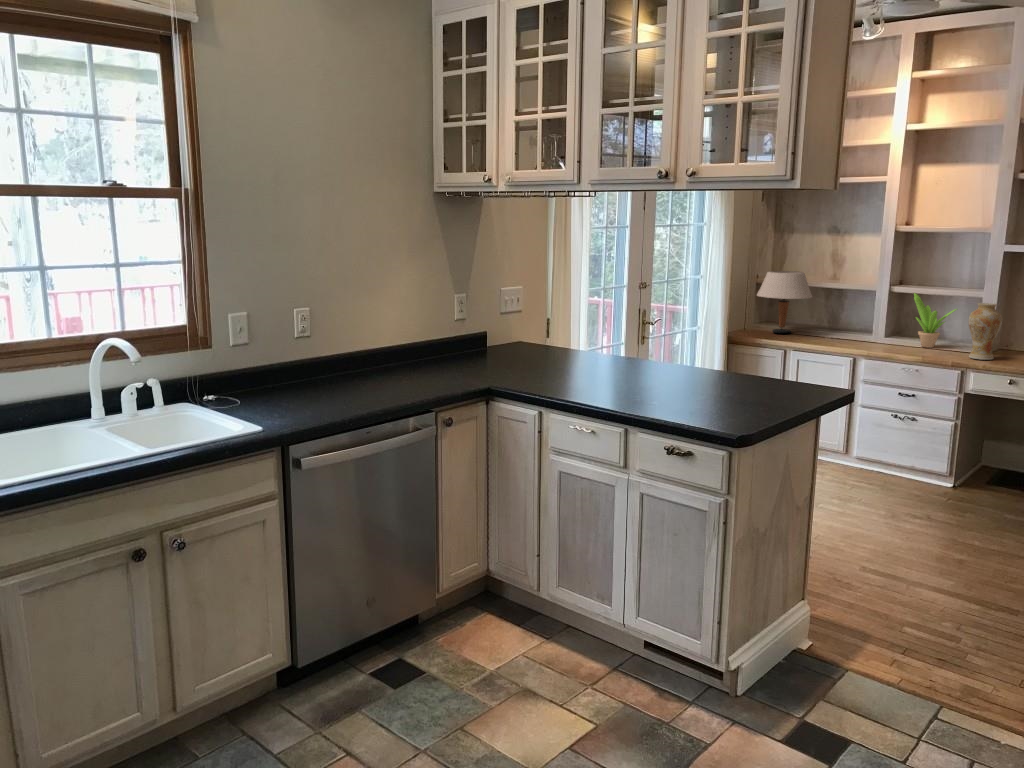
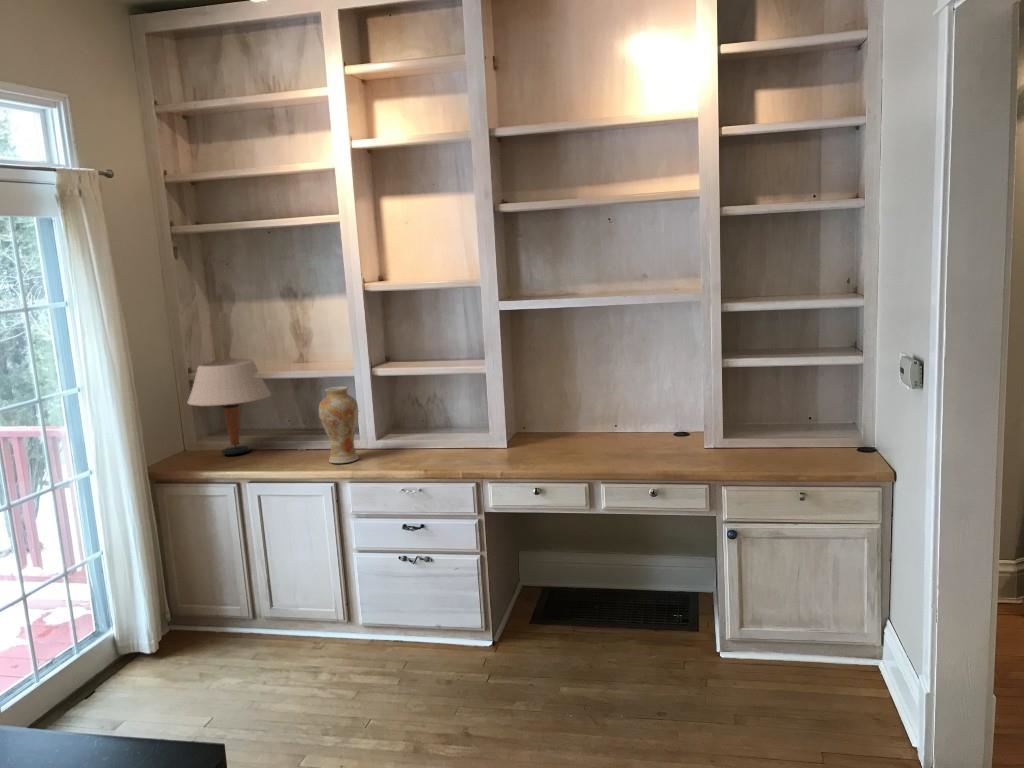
potted plant: present [914,293,957,348] -> none [400,374,460,450]
vase: present [969,303,1002,360] -> present [319,386,358,463]

